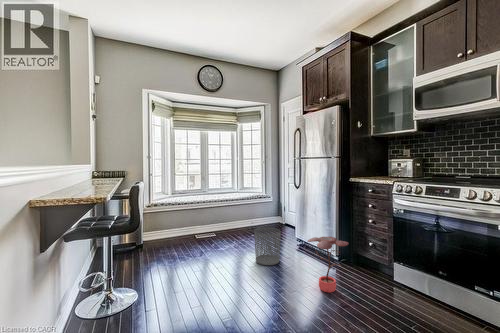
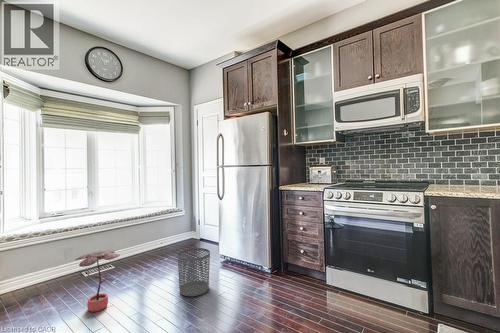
potted plant: present [308,237,349,293] -> present [75,250,120,312]

